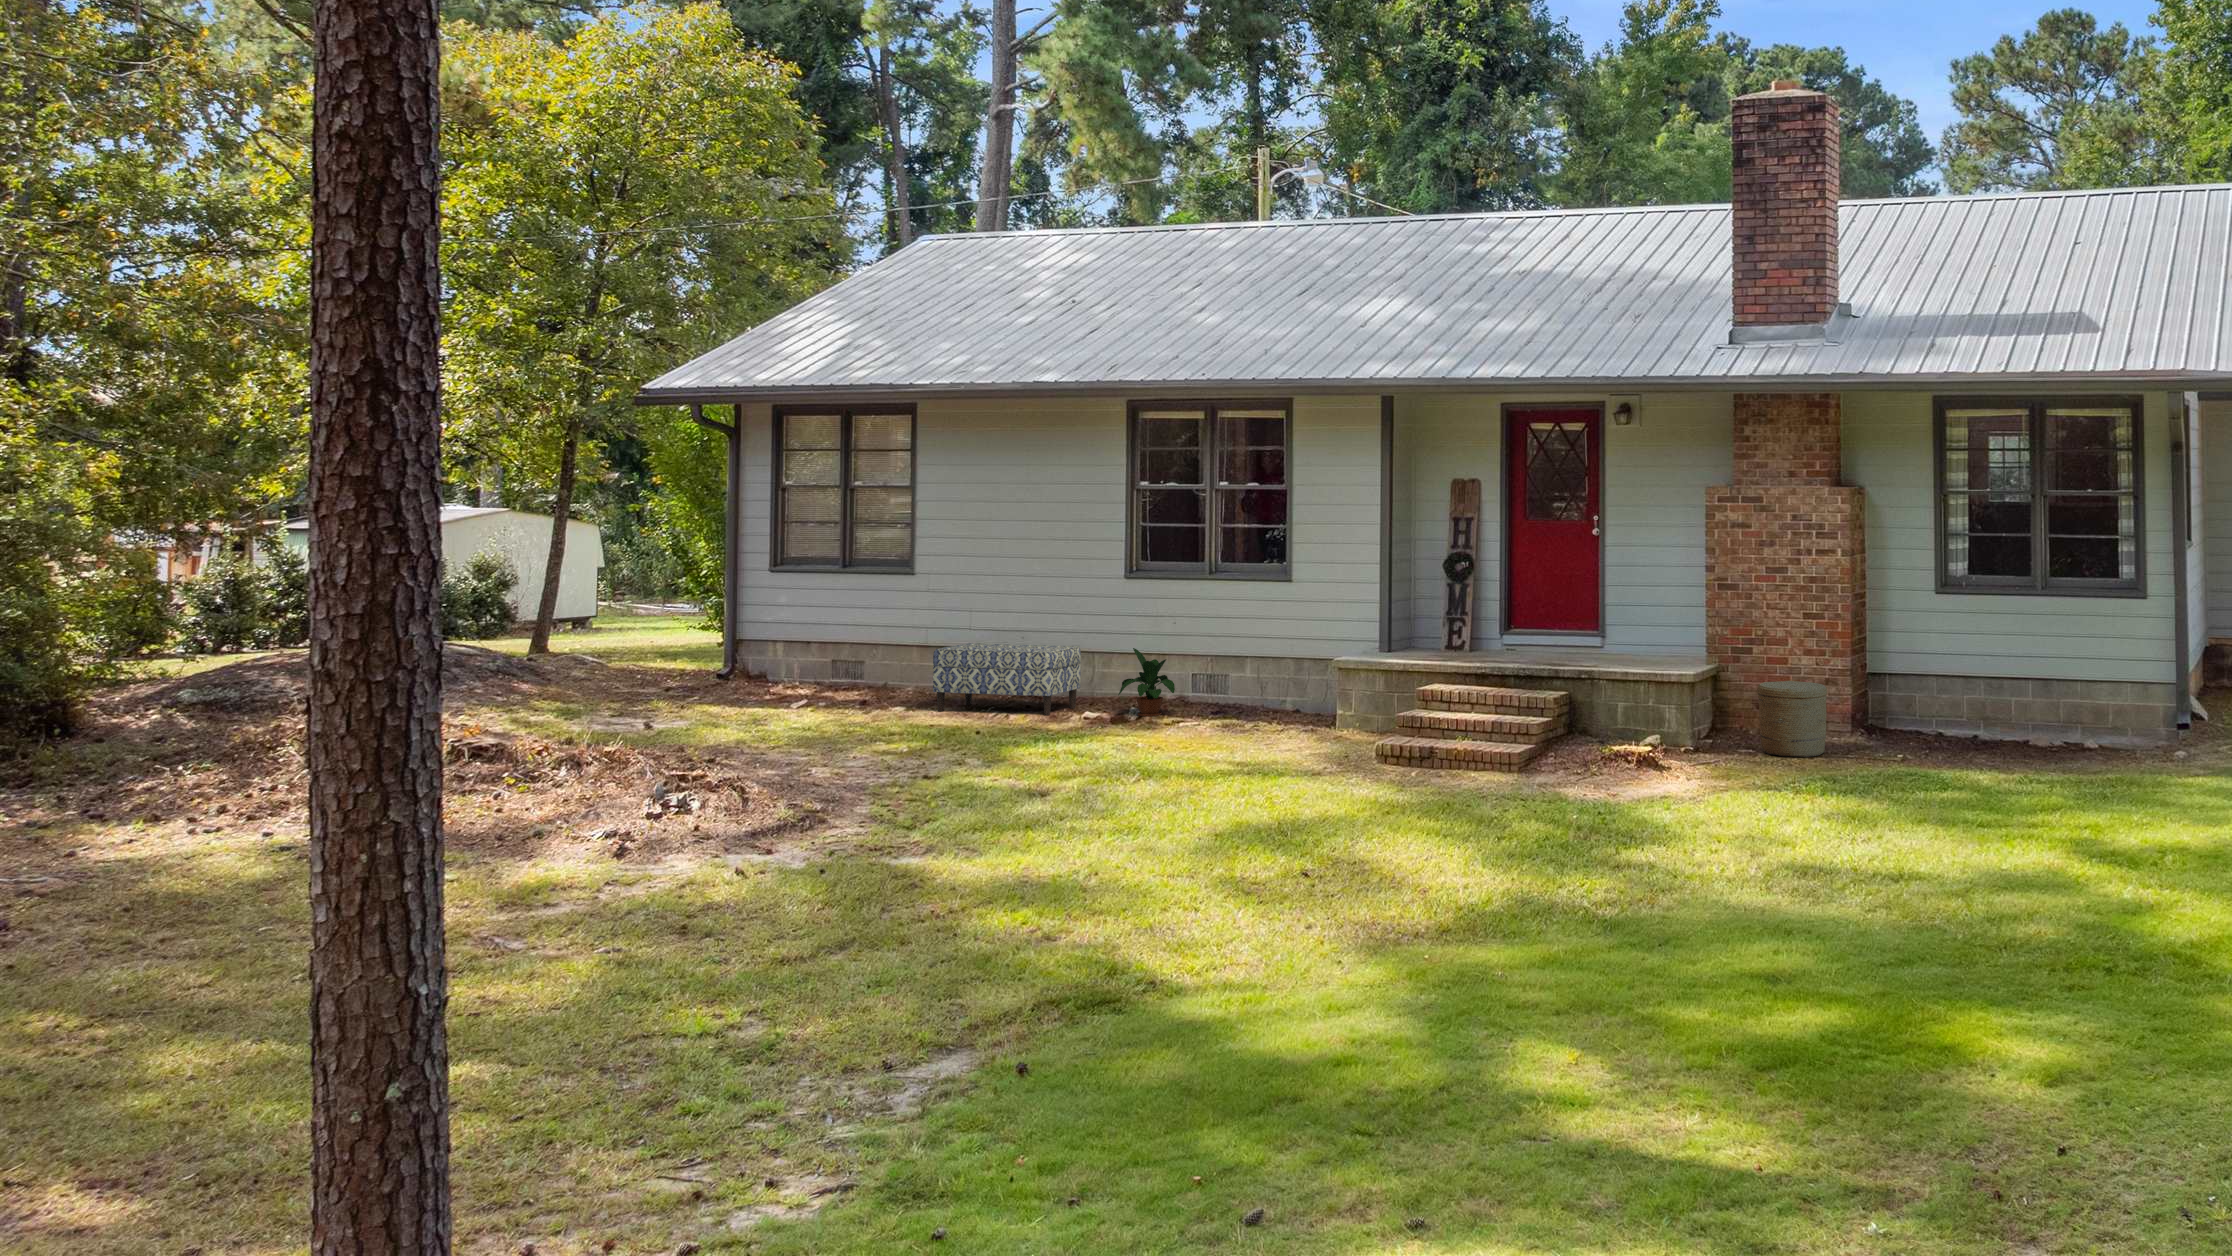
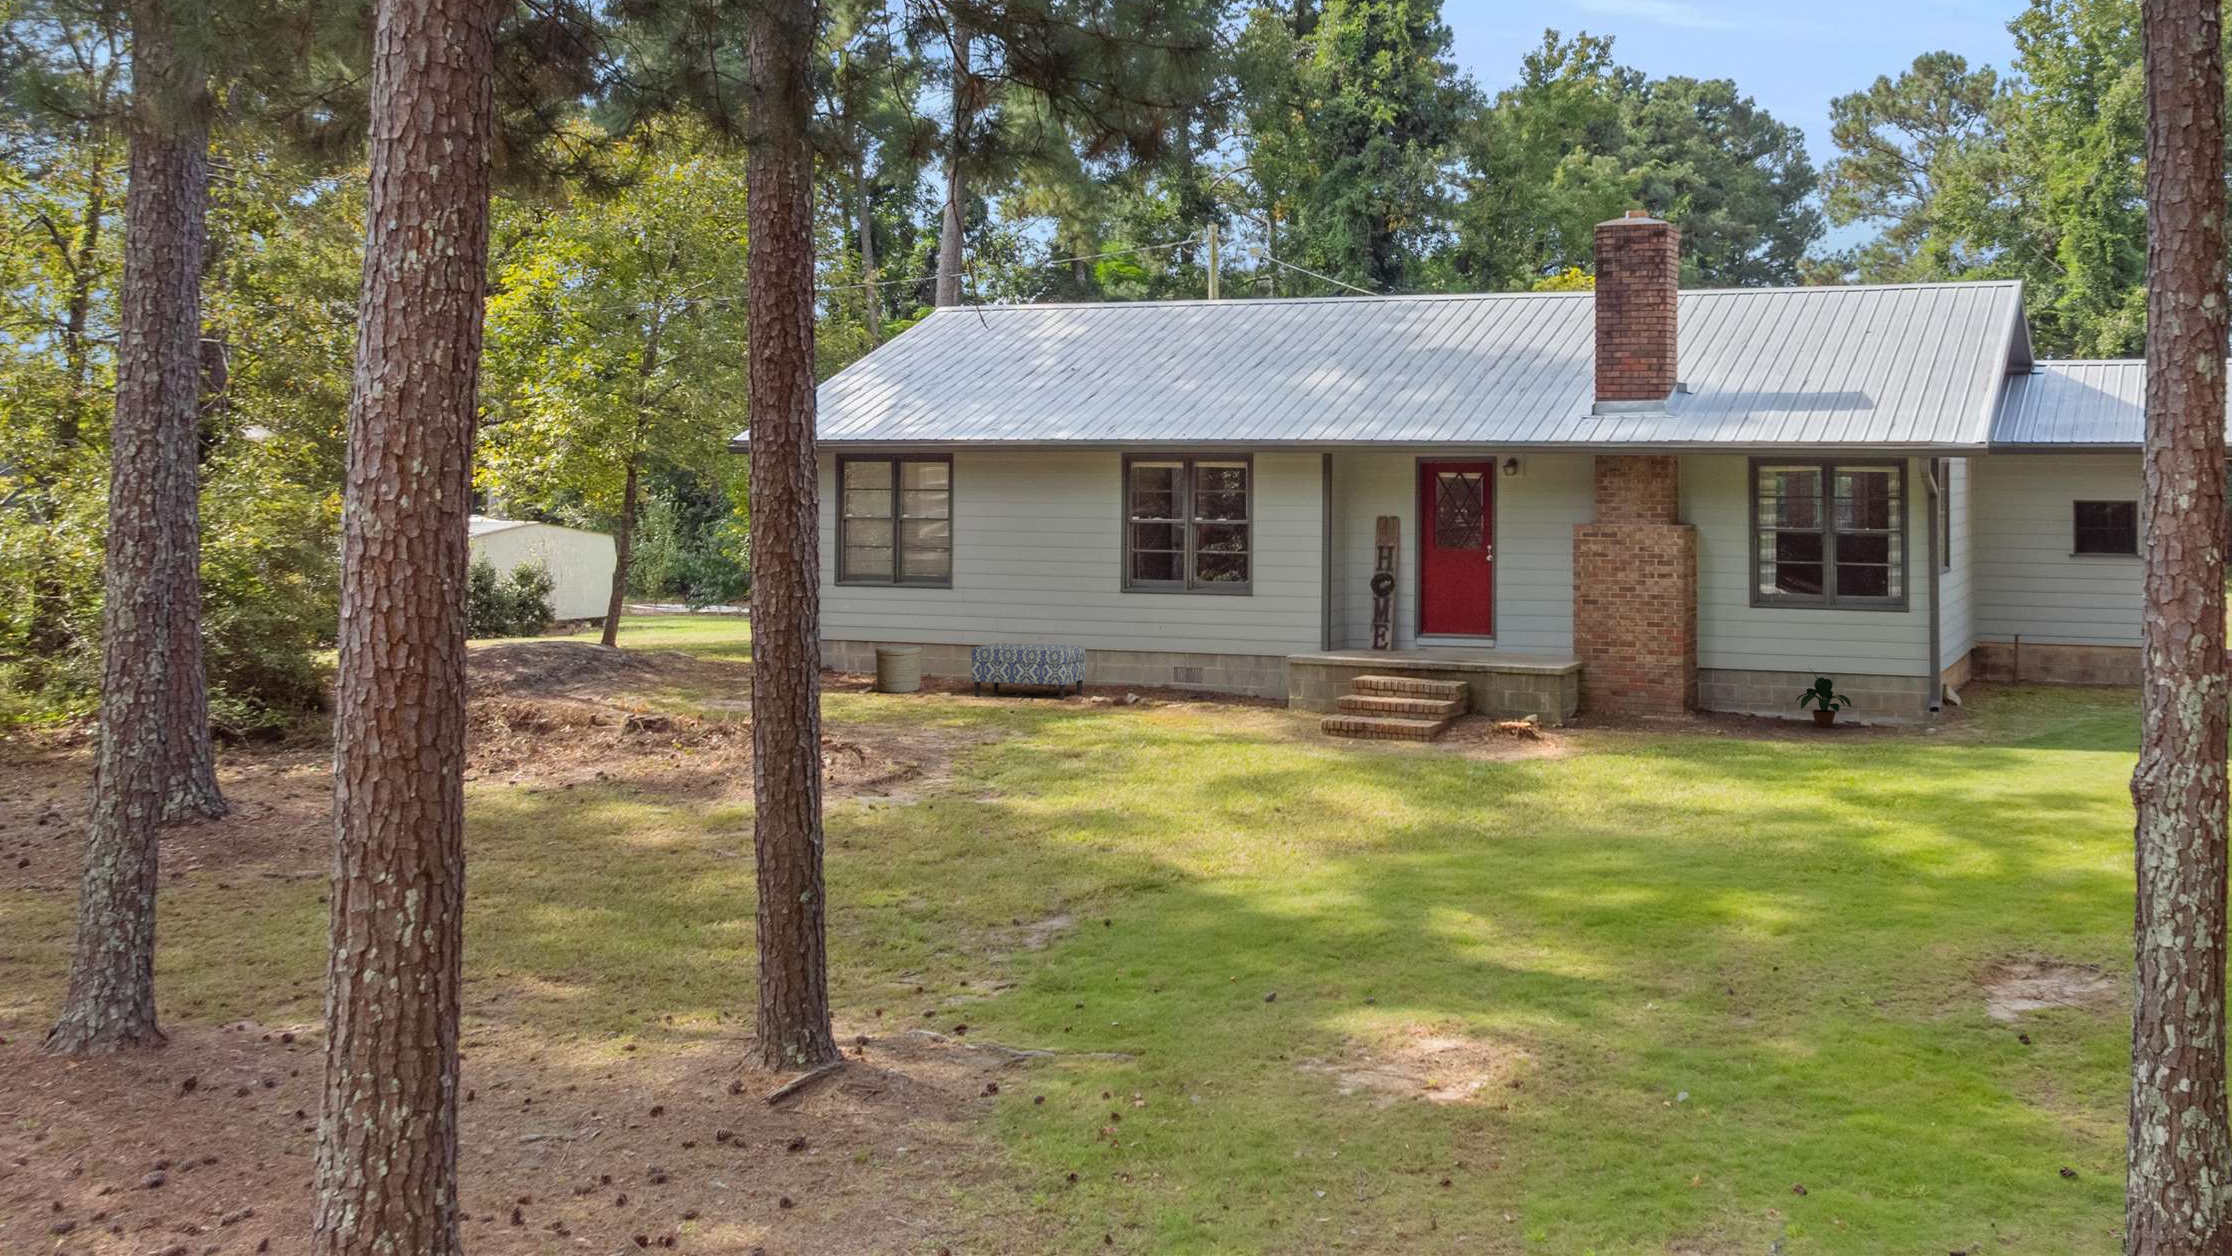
potted plant: present [1118,648,1175,716] -> present [1796,670,1851,727]
woven basket: present [1757,681,1827,757] -> present [875,645,922,693]

